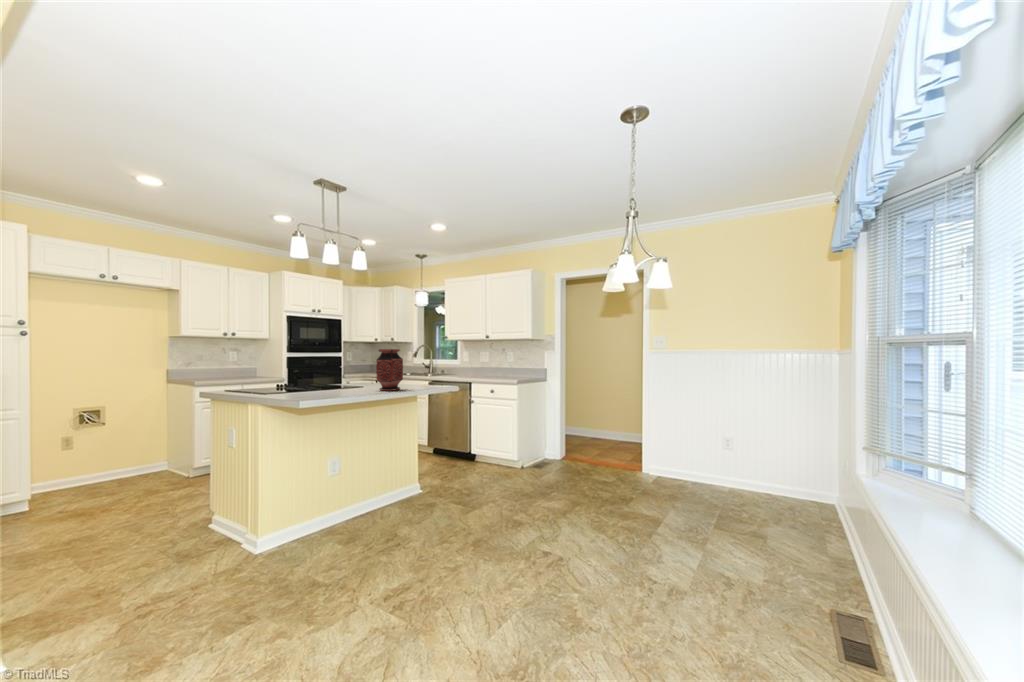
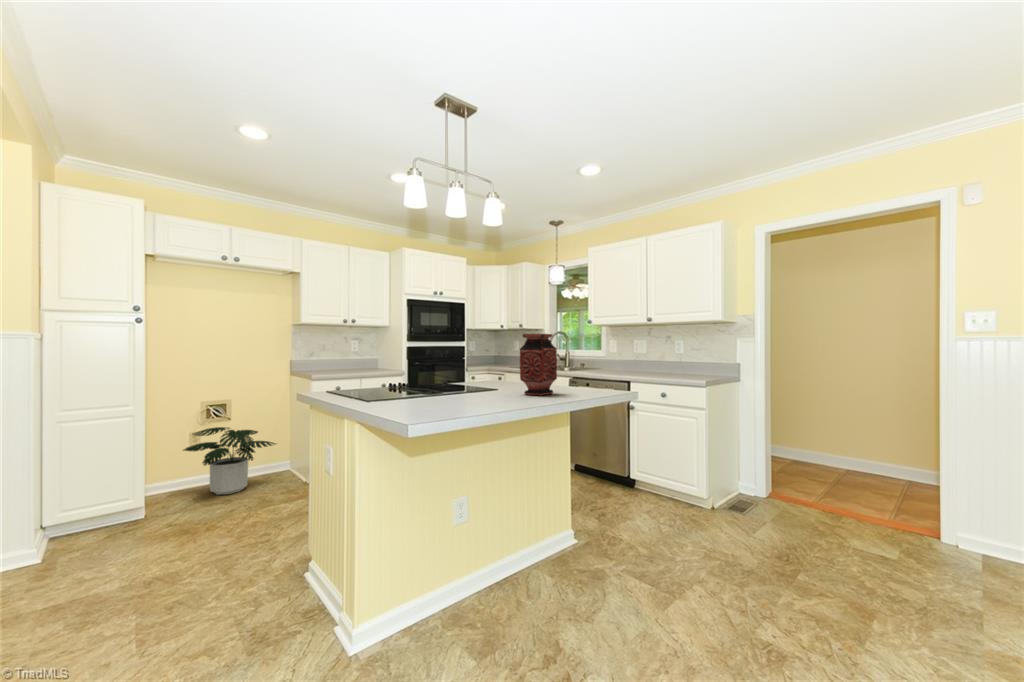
potted plant: none [55,431,157,493] -> present [184,427,275,495]

